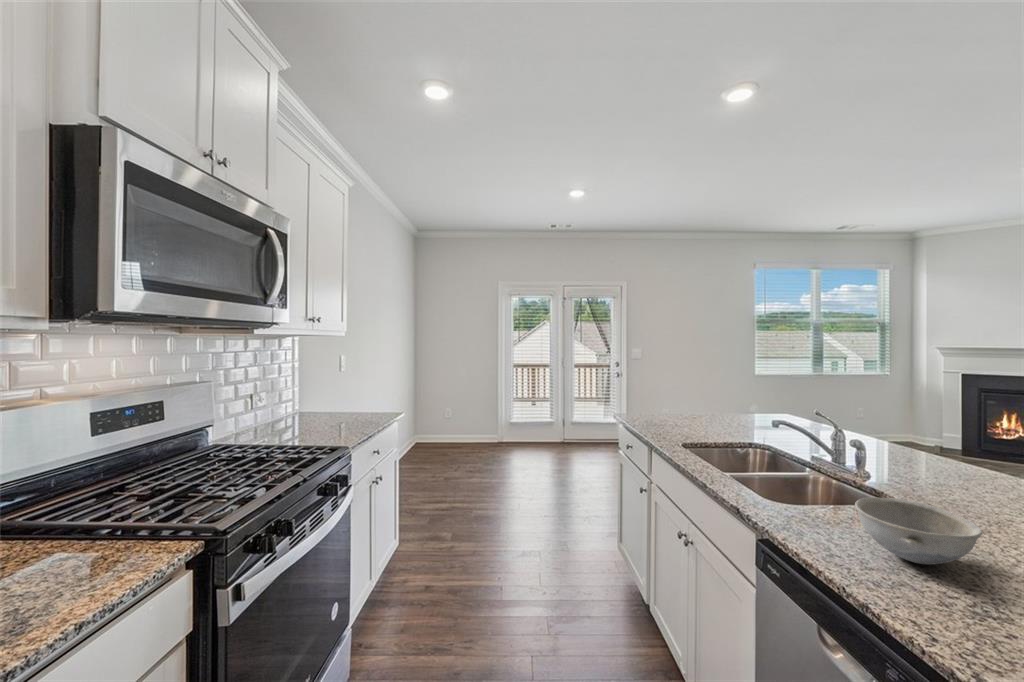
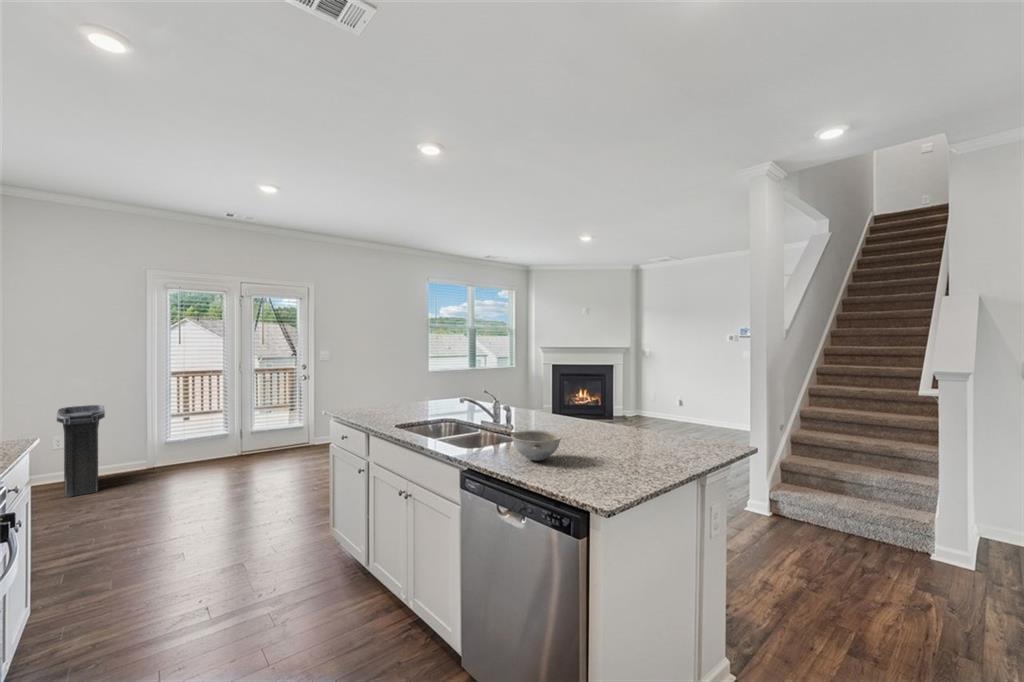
trash can: none [443,388,471,455] -> present [57,405,105,497]

